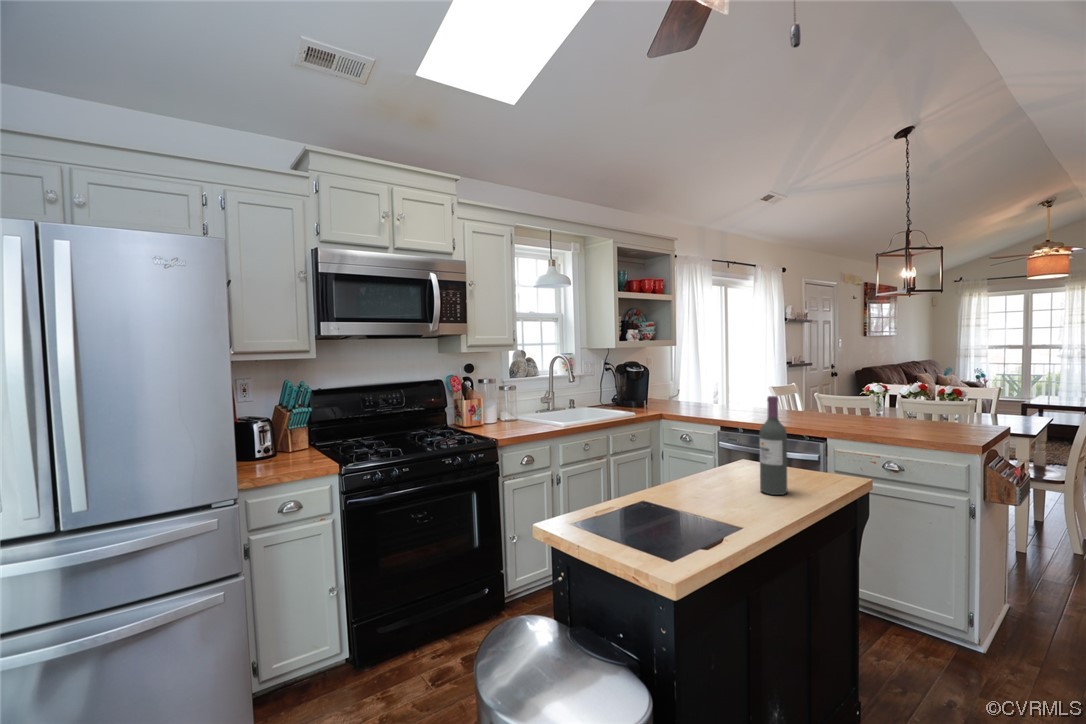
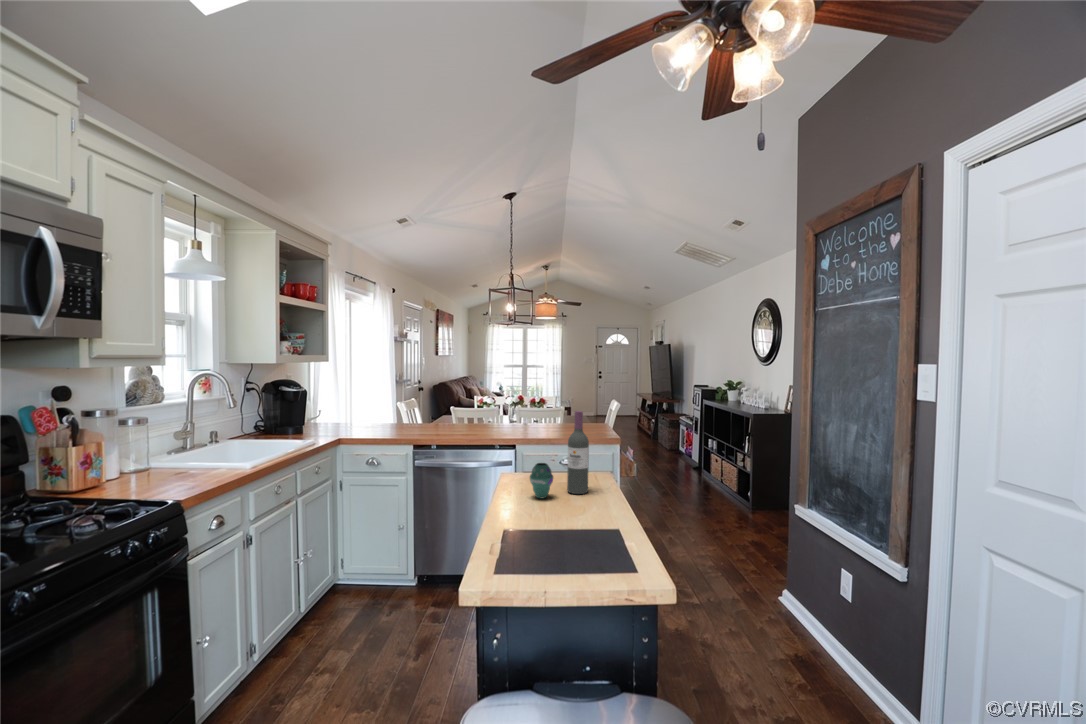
vase: none [709,450,736,489] -> present [530,463,553,498]

